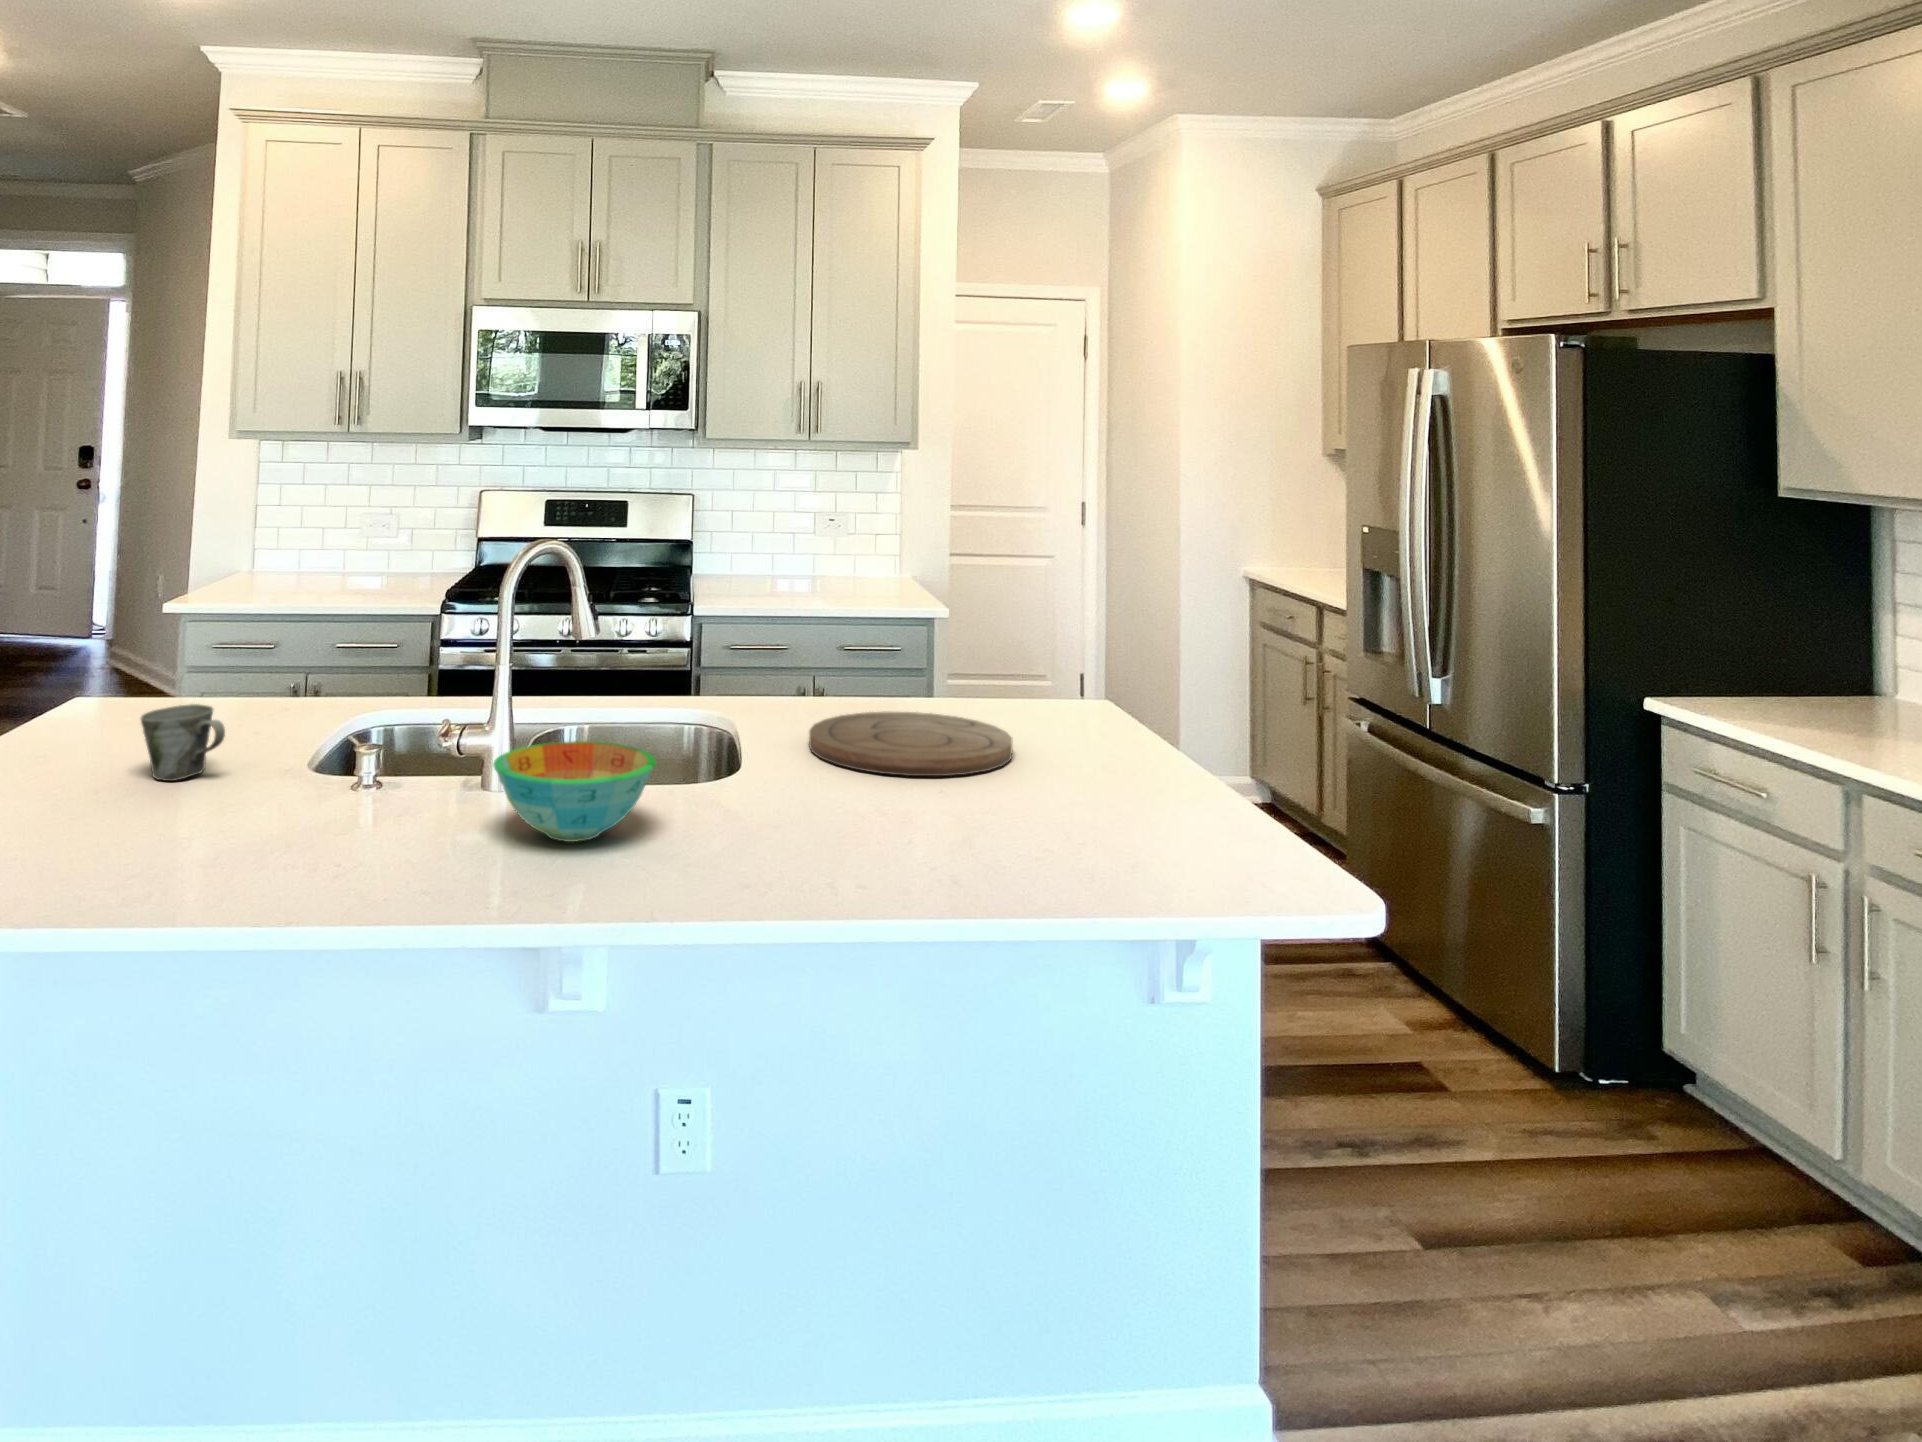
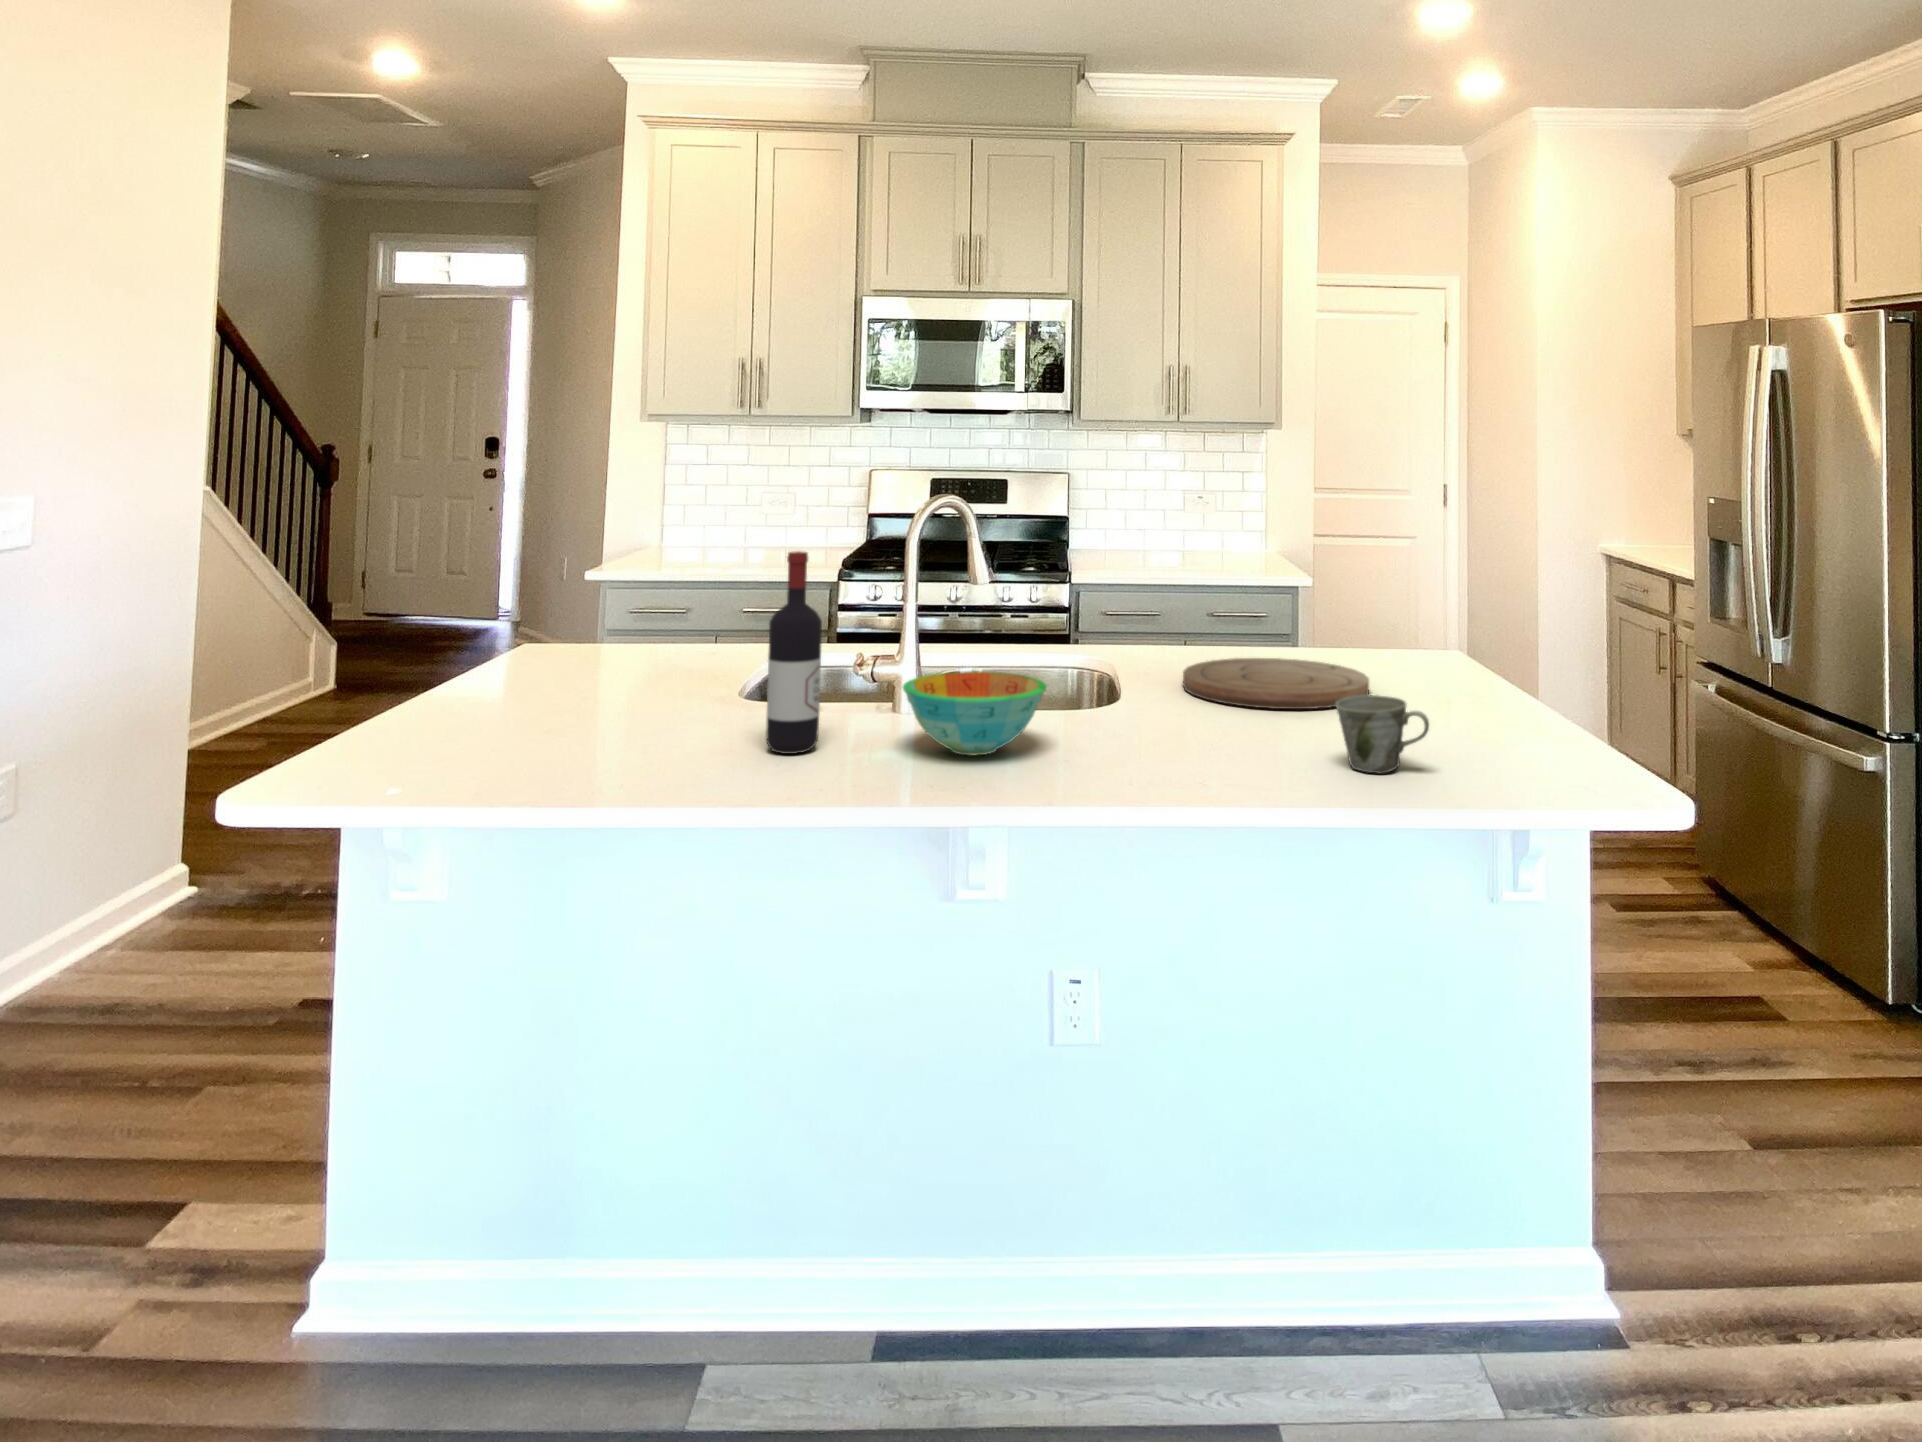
wine bottle: none [337,610,403,841] -> present [766,551,822,754]
mug: present [141,704,225,781] -> present [1336,695,1429,774]

